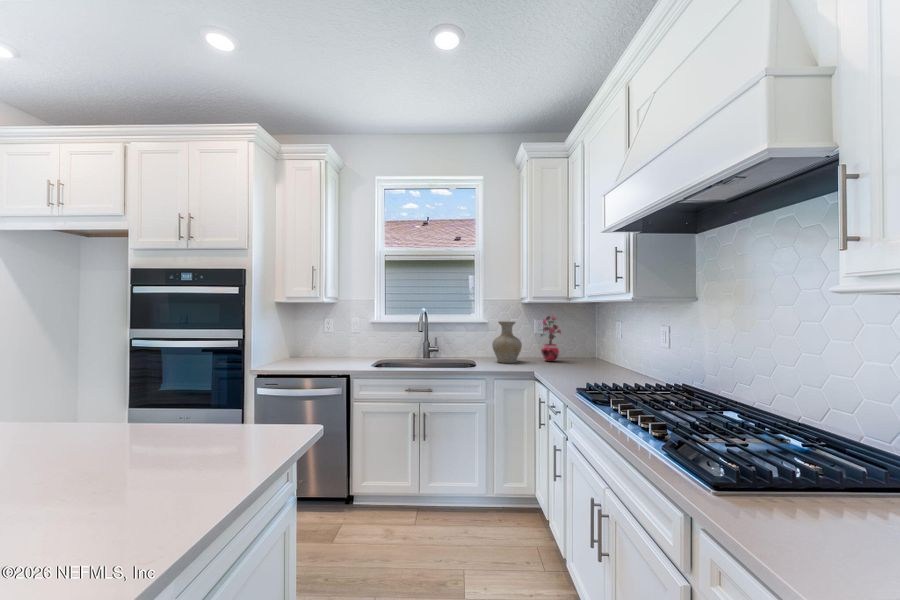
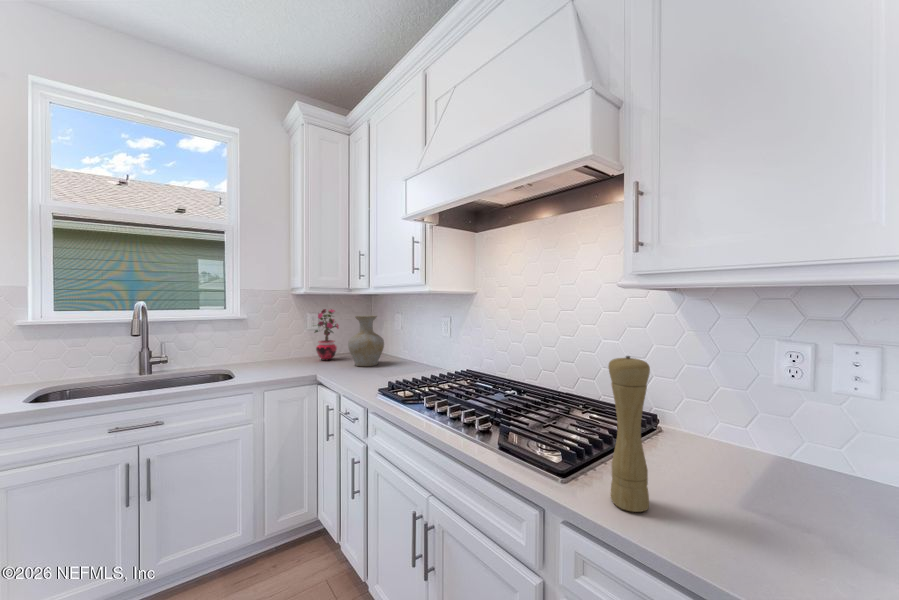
vase: present [492,321,522,363] -> present [348,316,384,366]
pepper mill: none [754,368,808,542] -> present [608,356,650,512]

